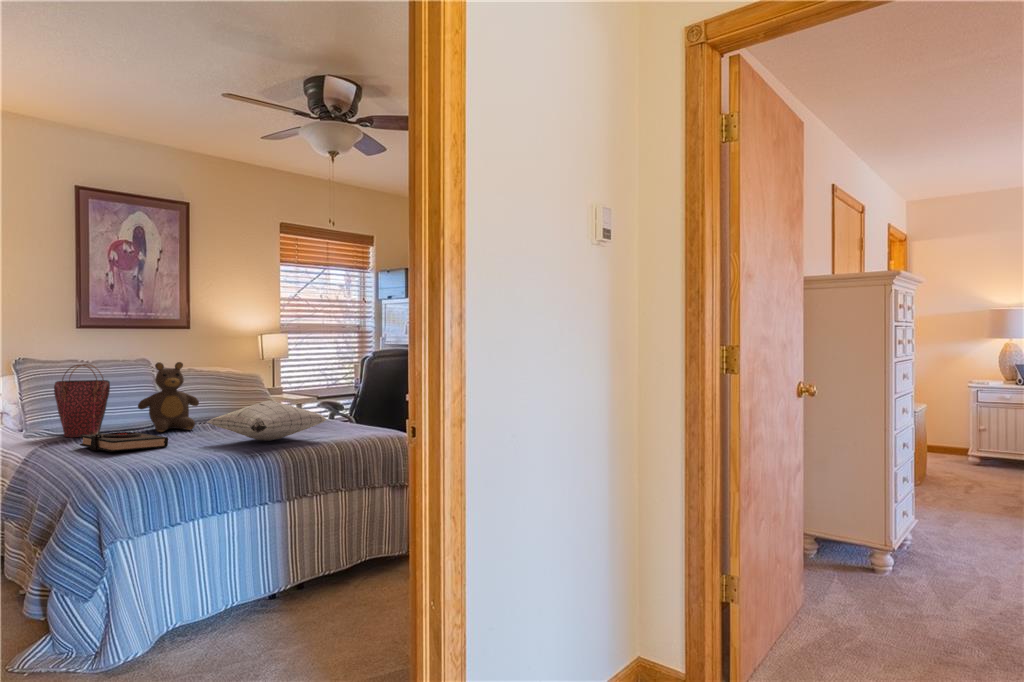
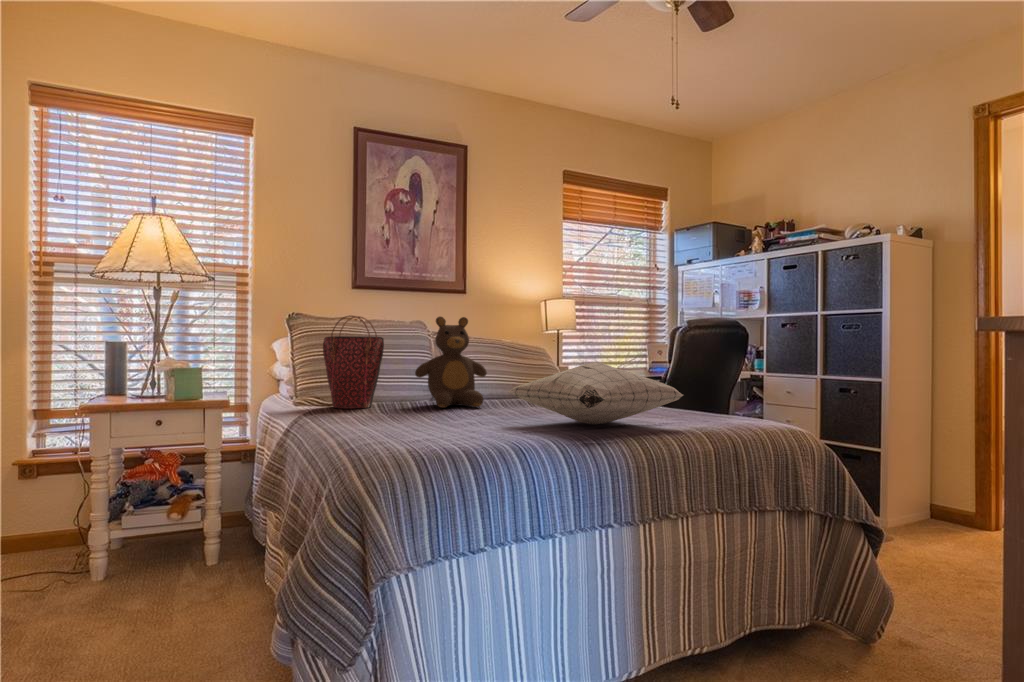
book: present [80,432,168,451] -> none [348,401,457,425]

